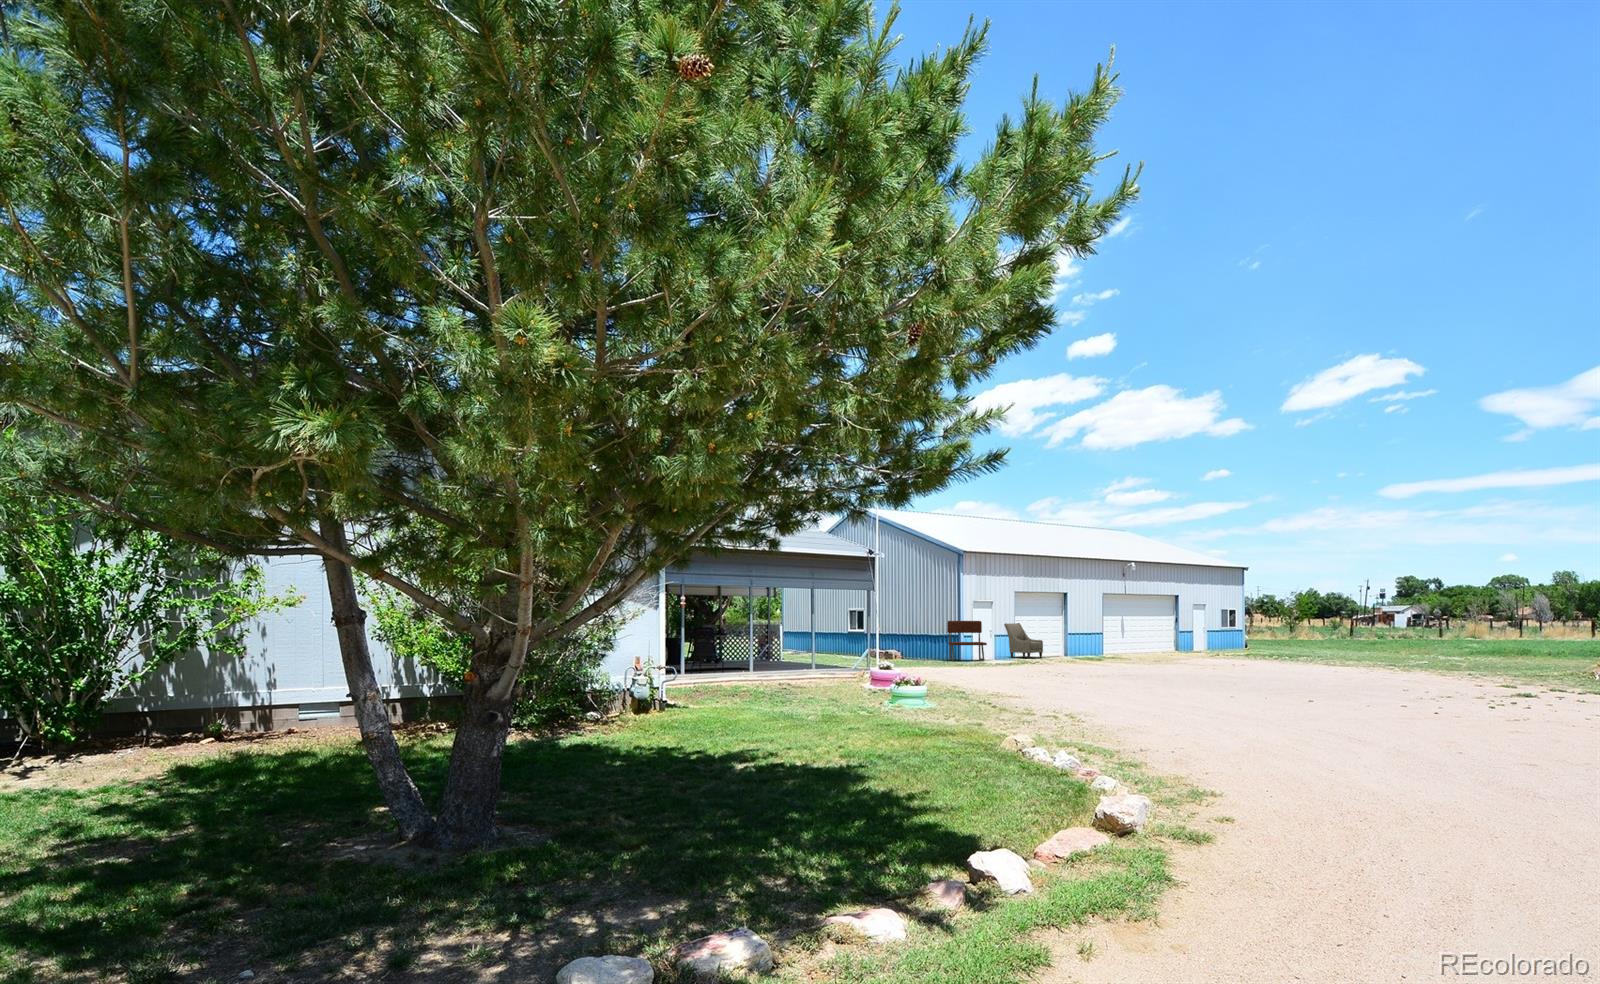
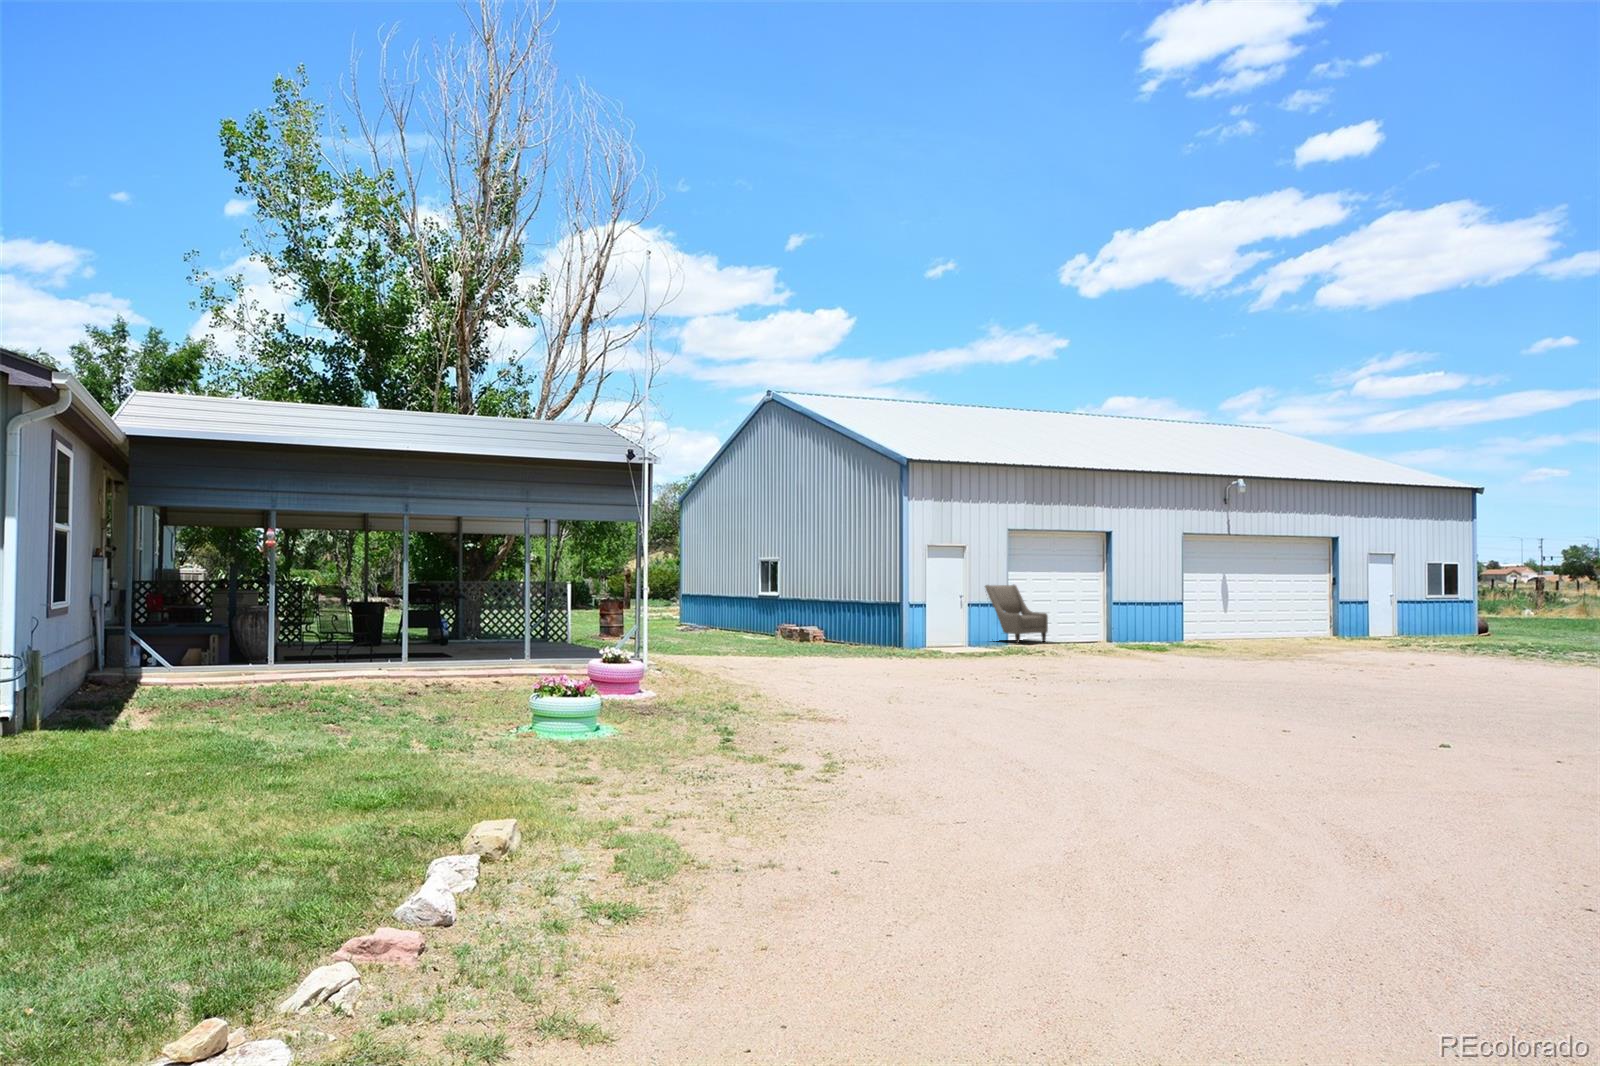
bench: present [947,621,987,661] -> none [872,580,930,646]

